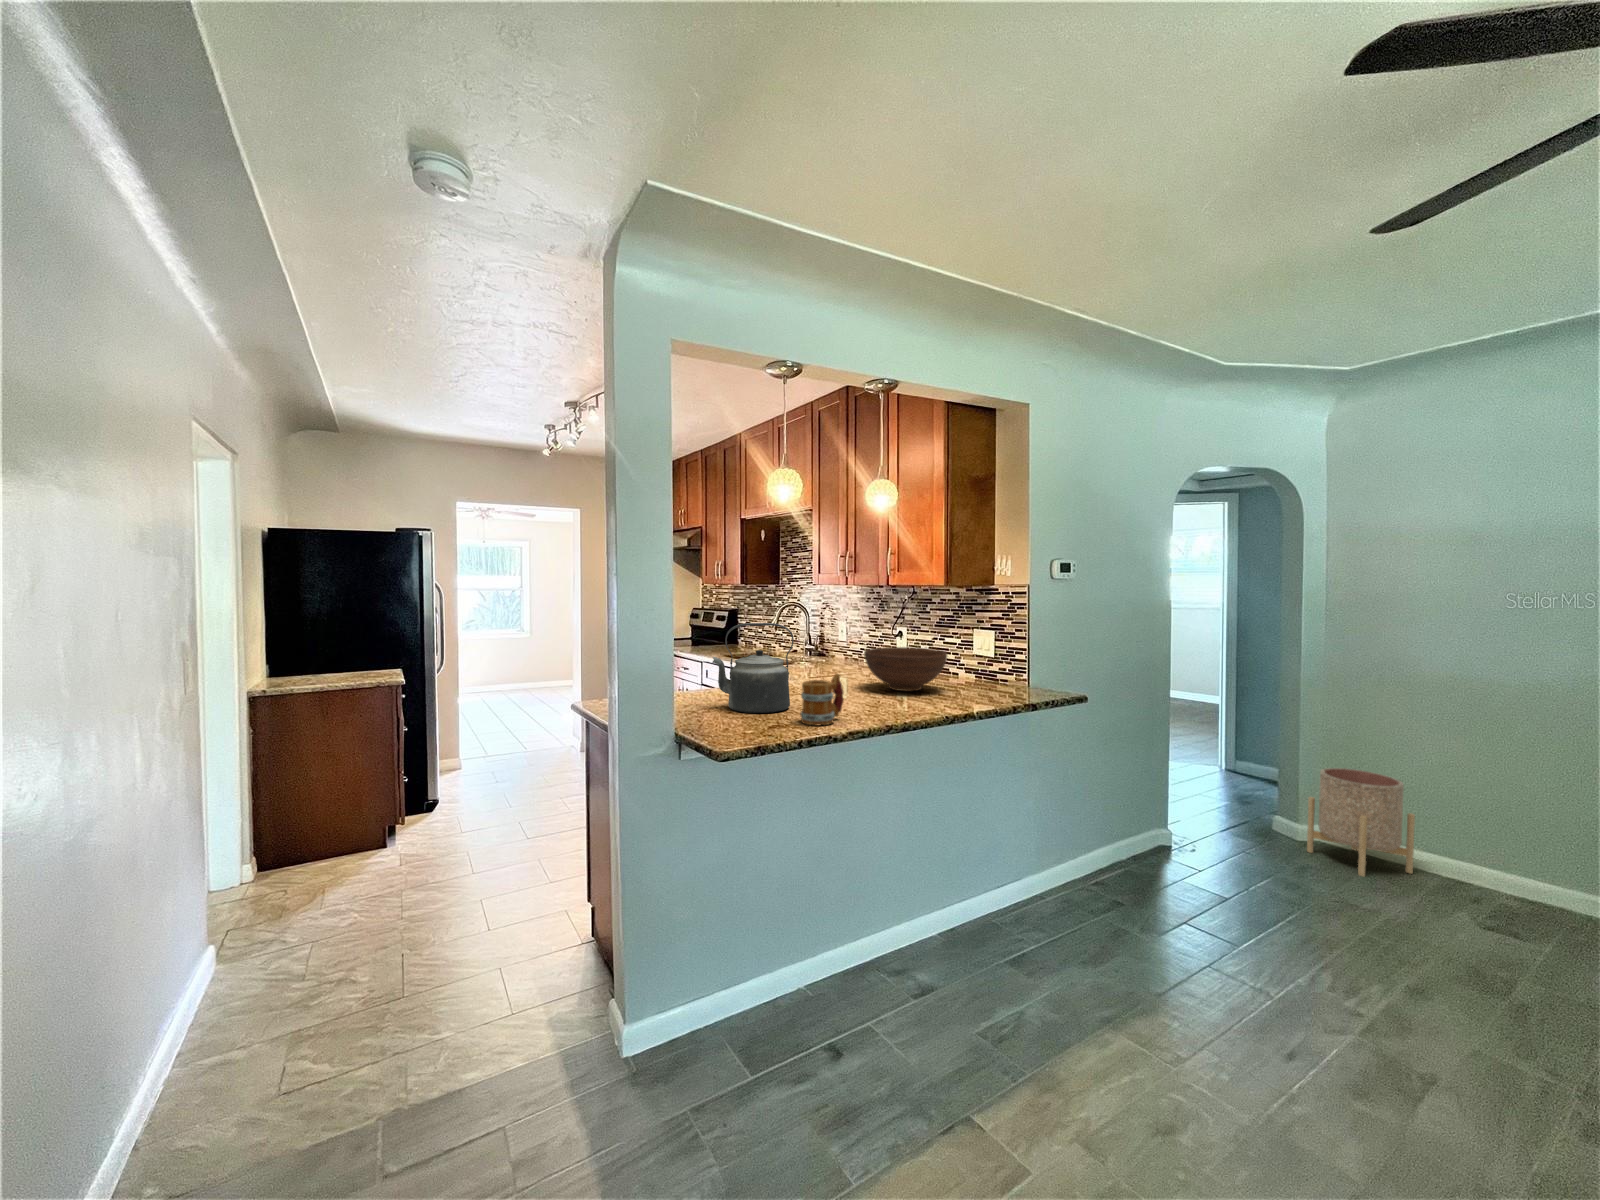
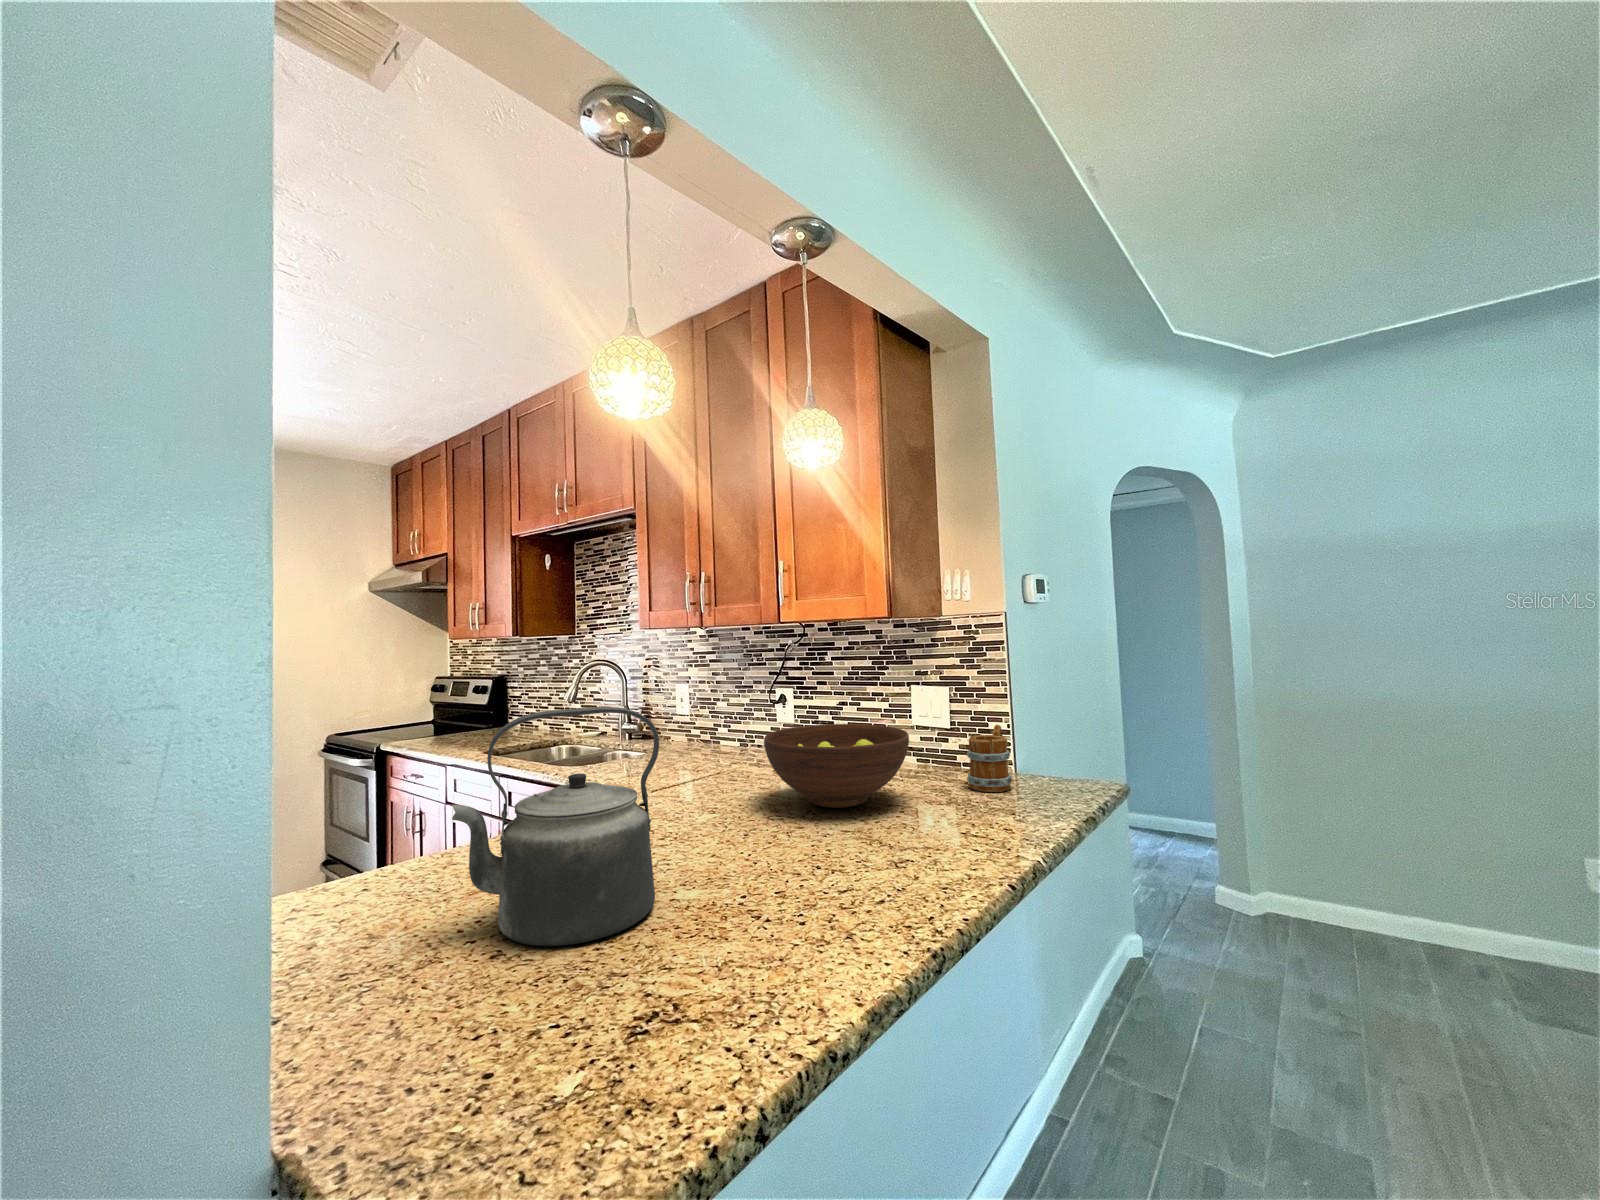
mug: present [801,674,844,725] -> present [967,725,1012,792]
planter: present [1307,768,1415,876] -> none [1280,824,1403,966]

